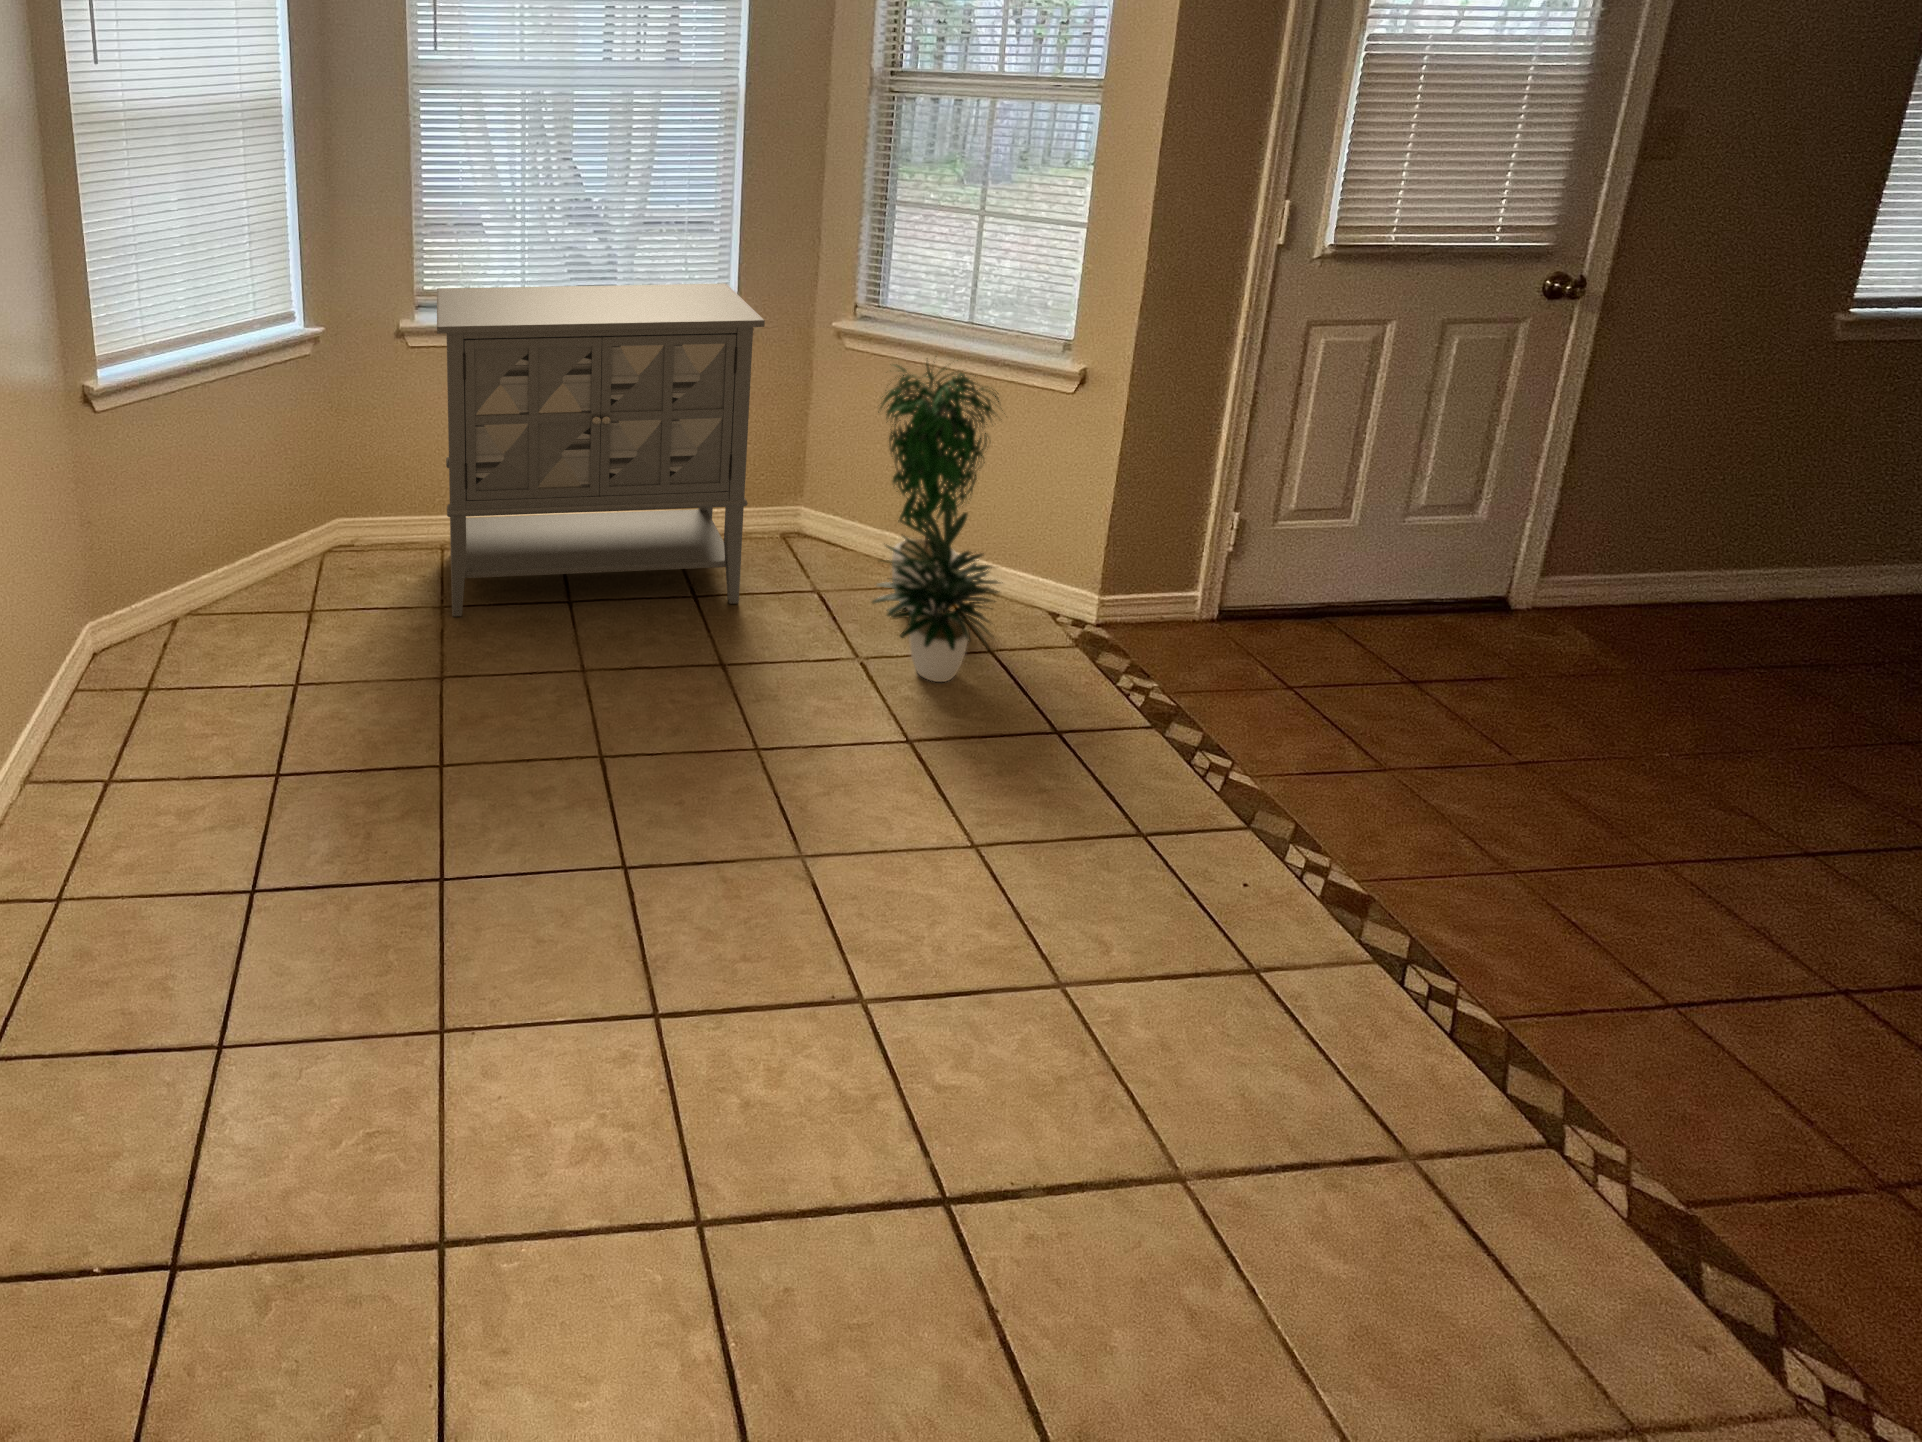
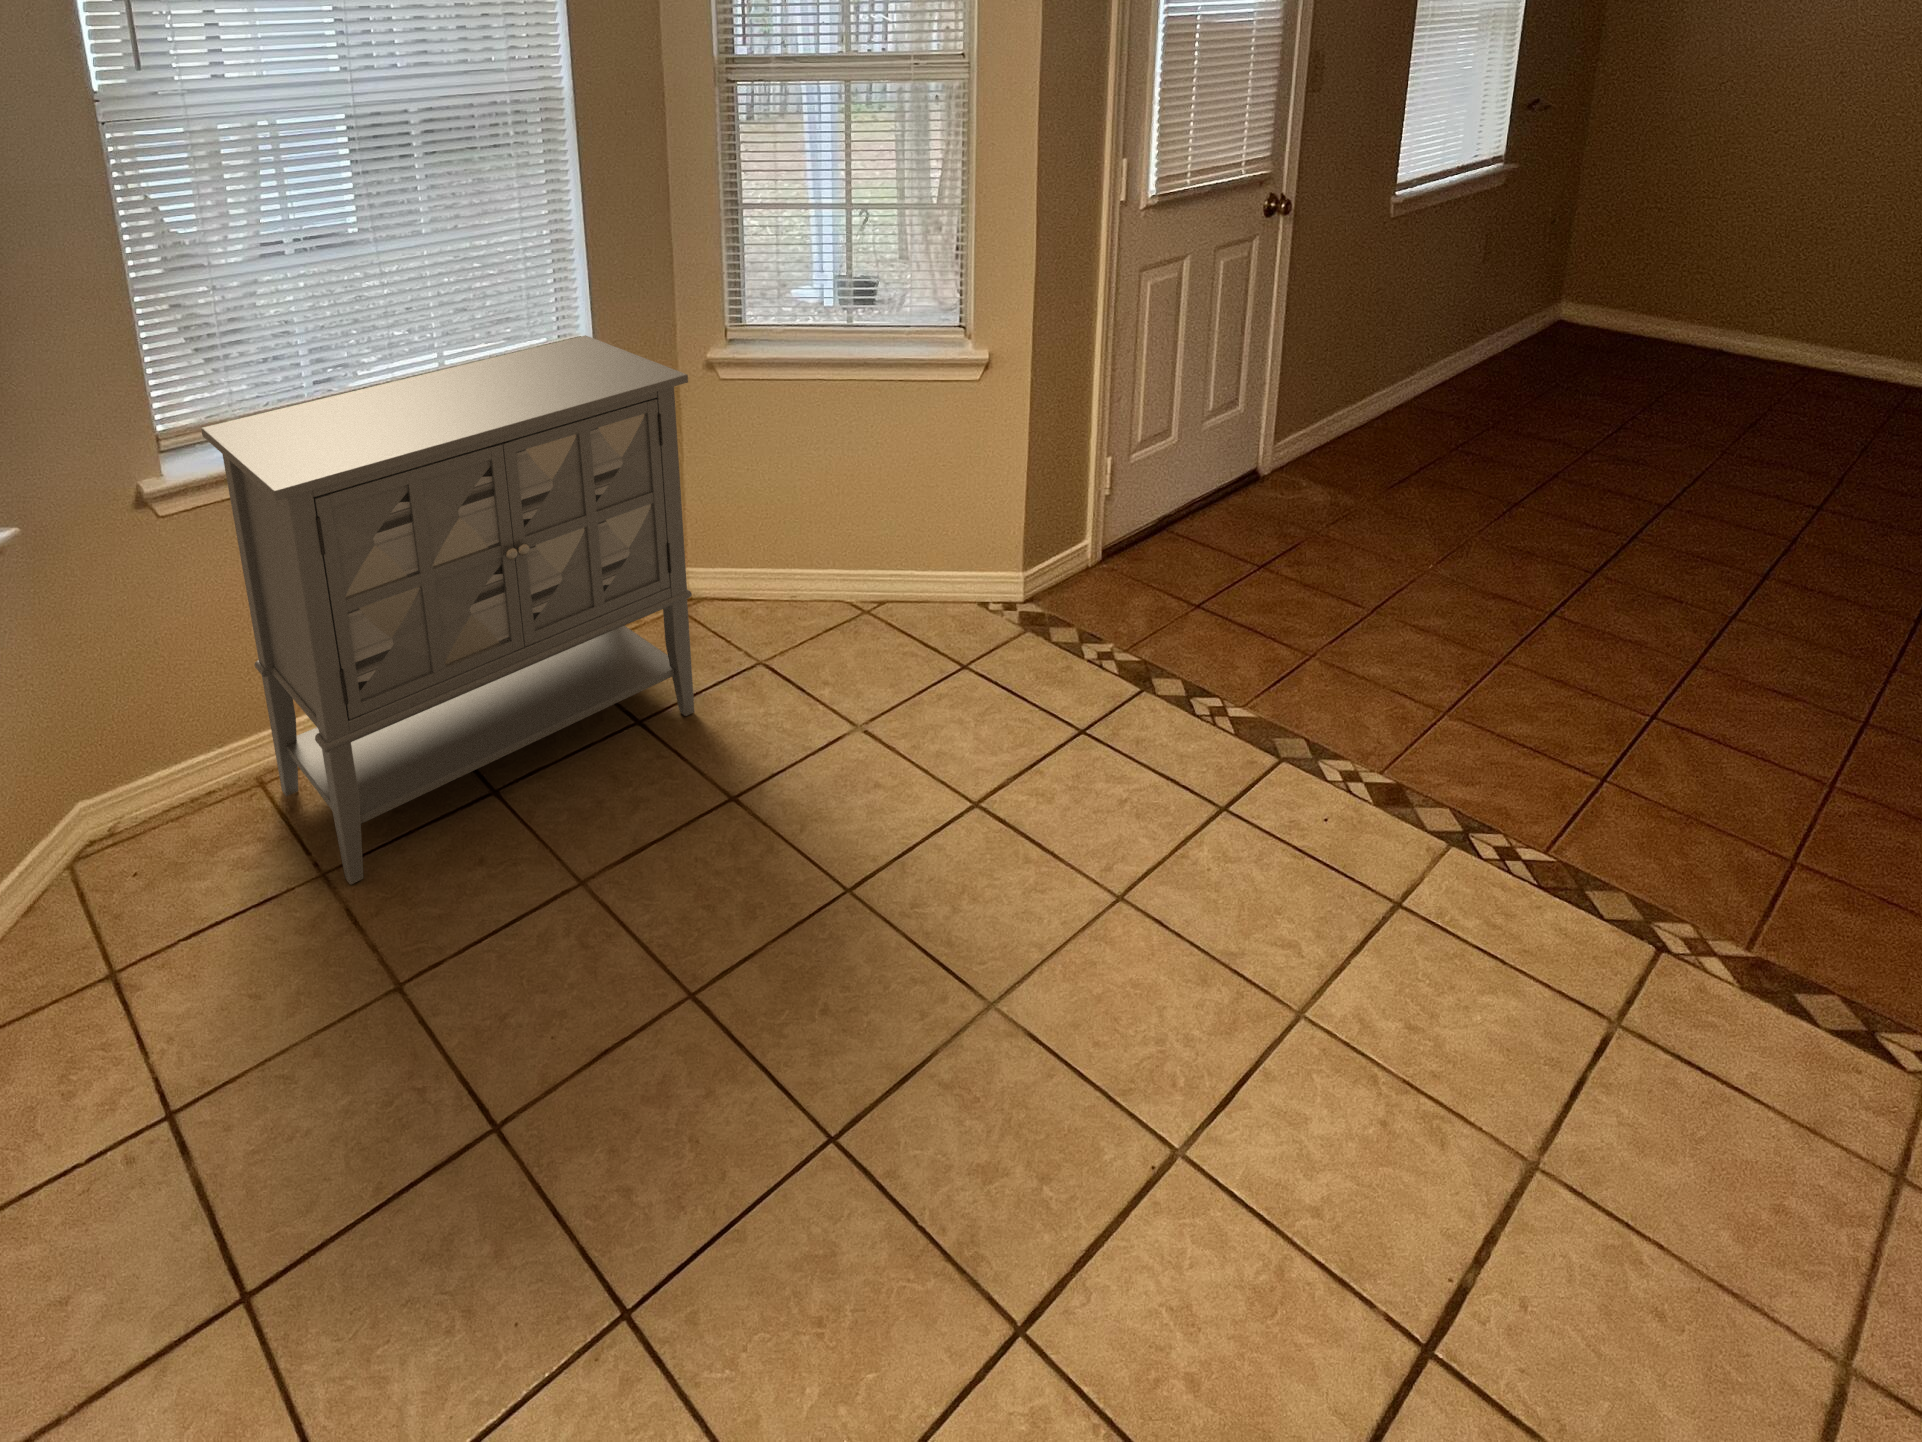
potted plant: present [872,362,1003,682] -> none [795,365,1000,722]

